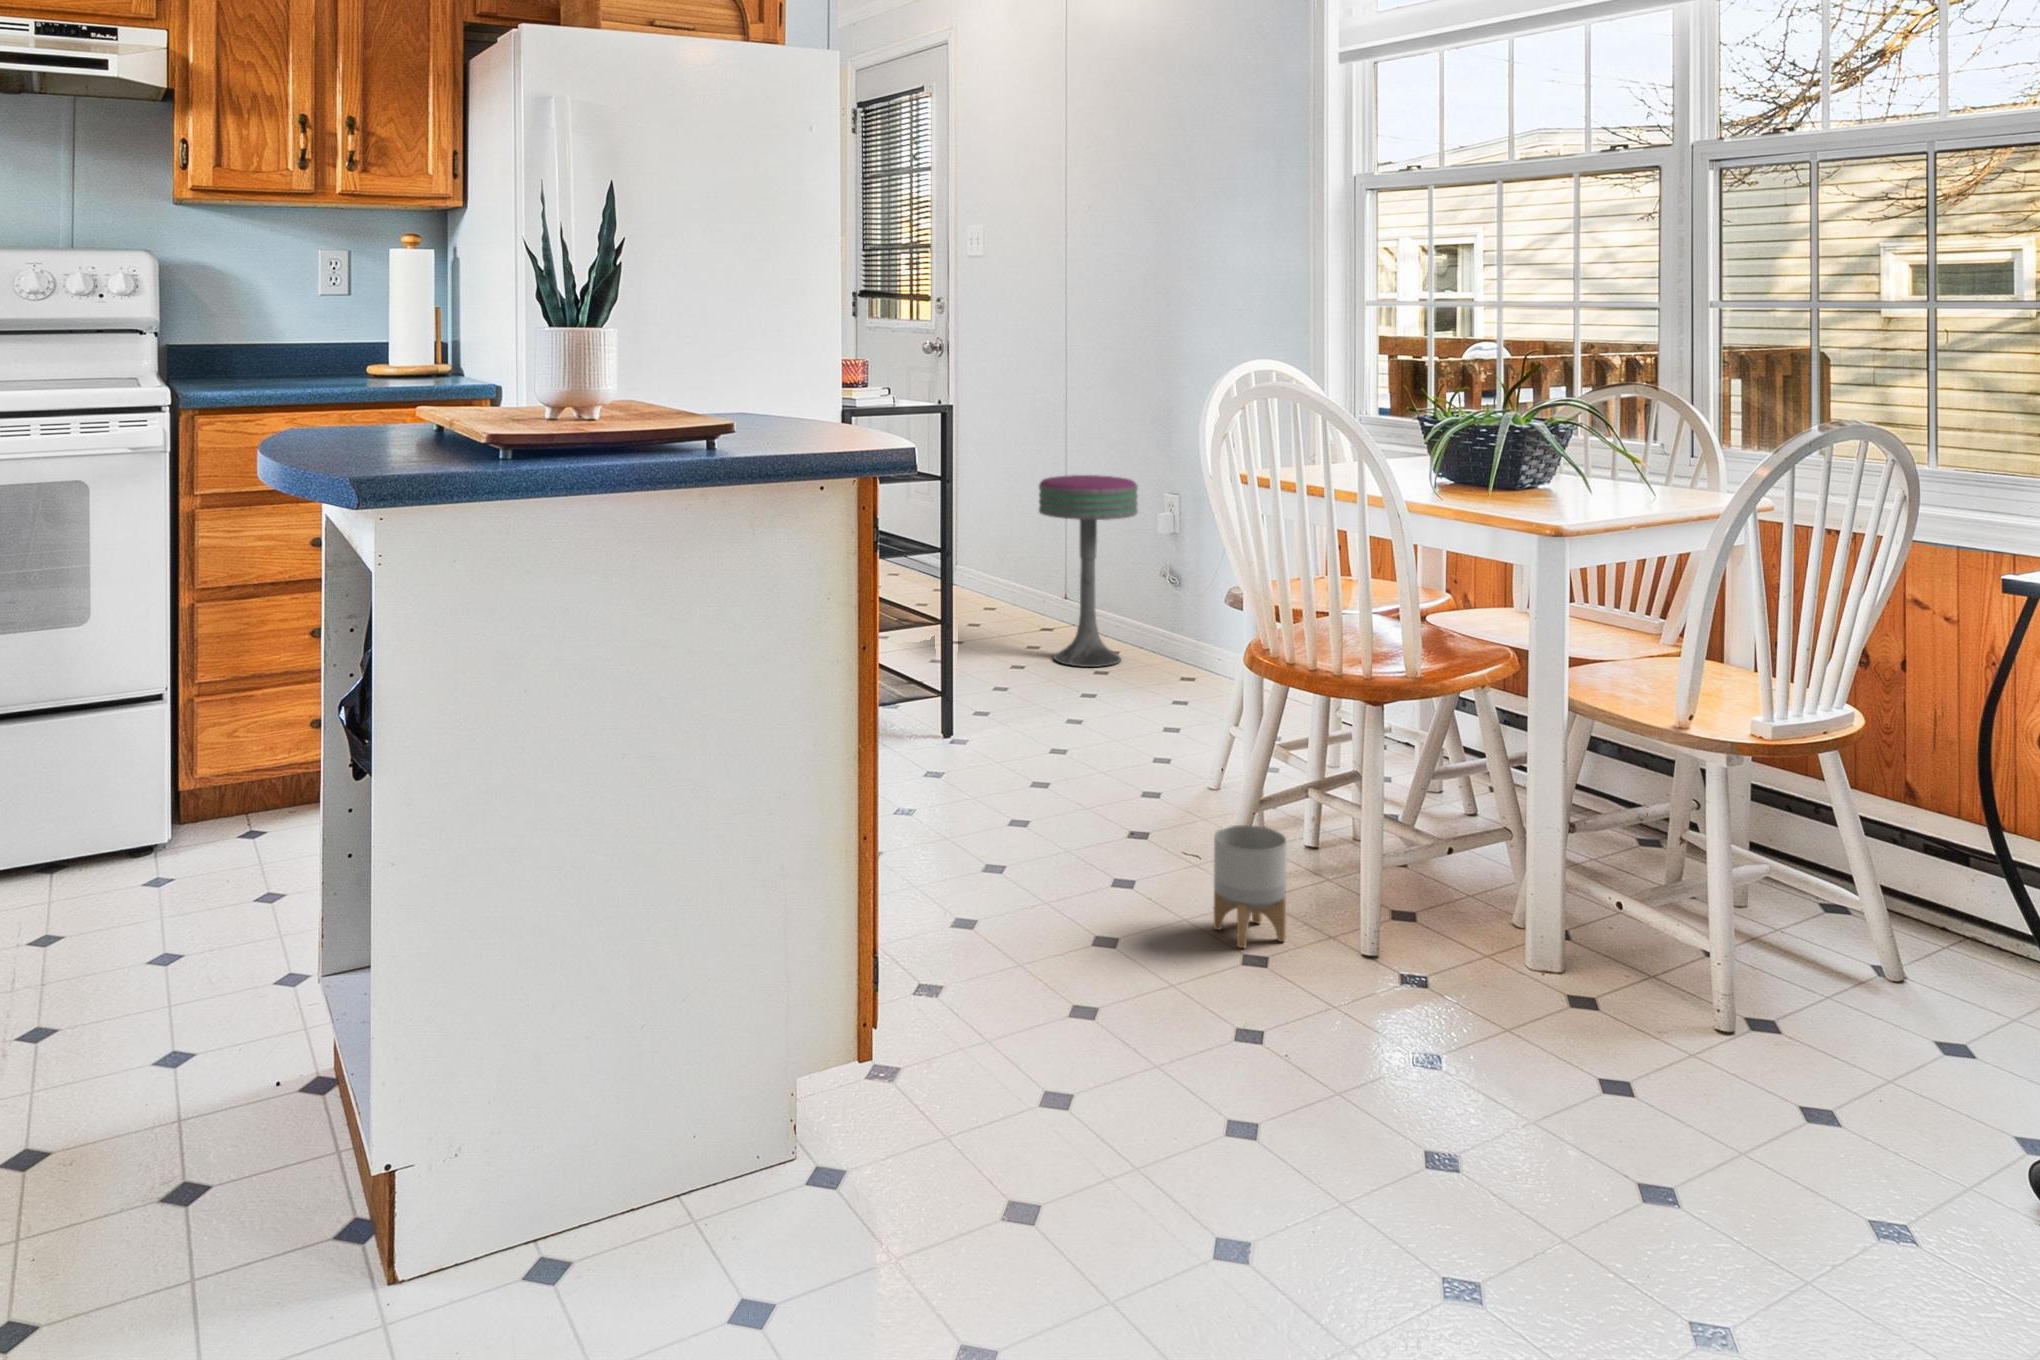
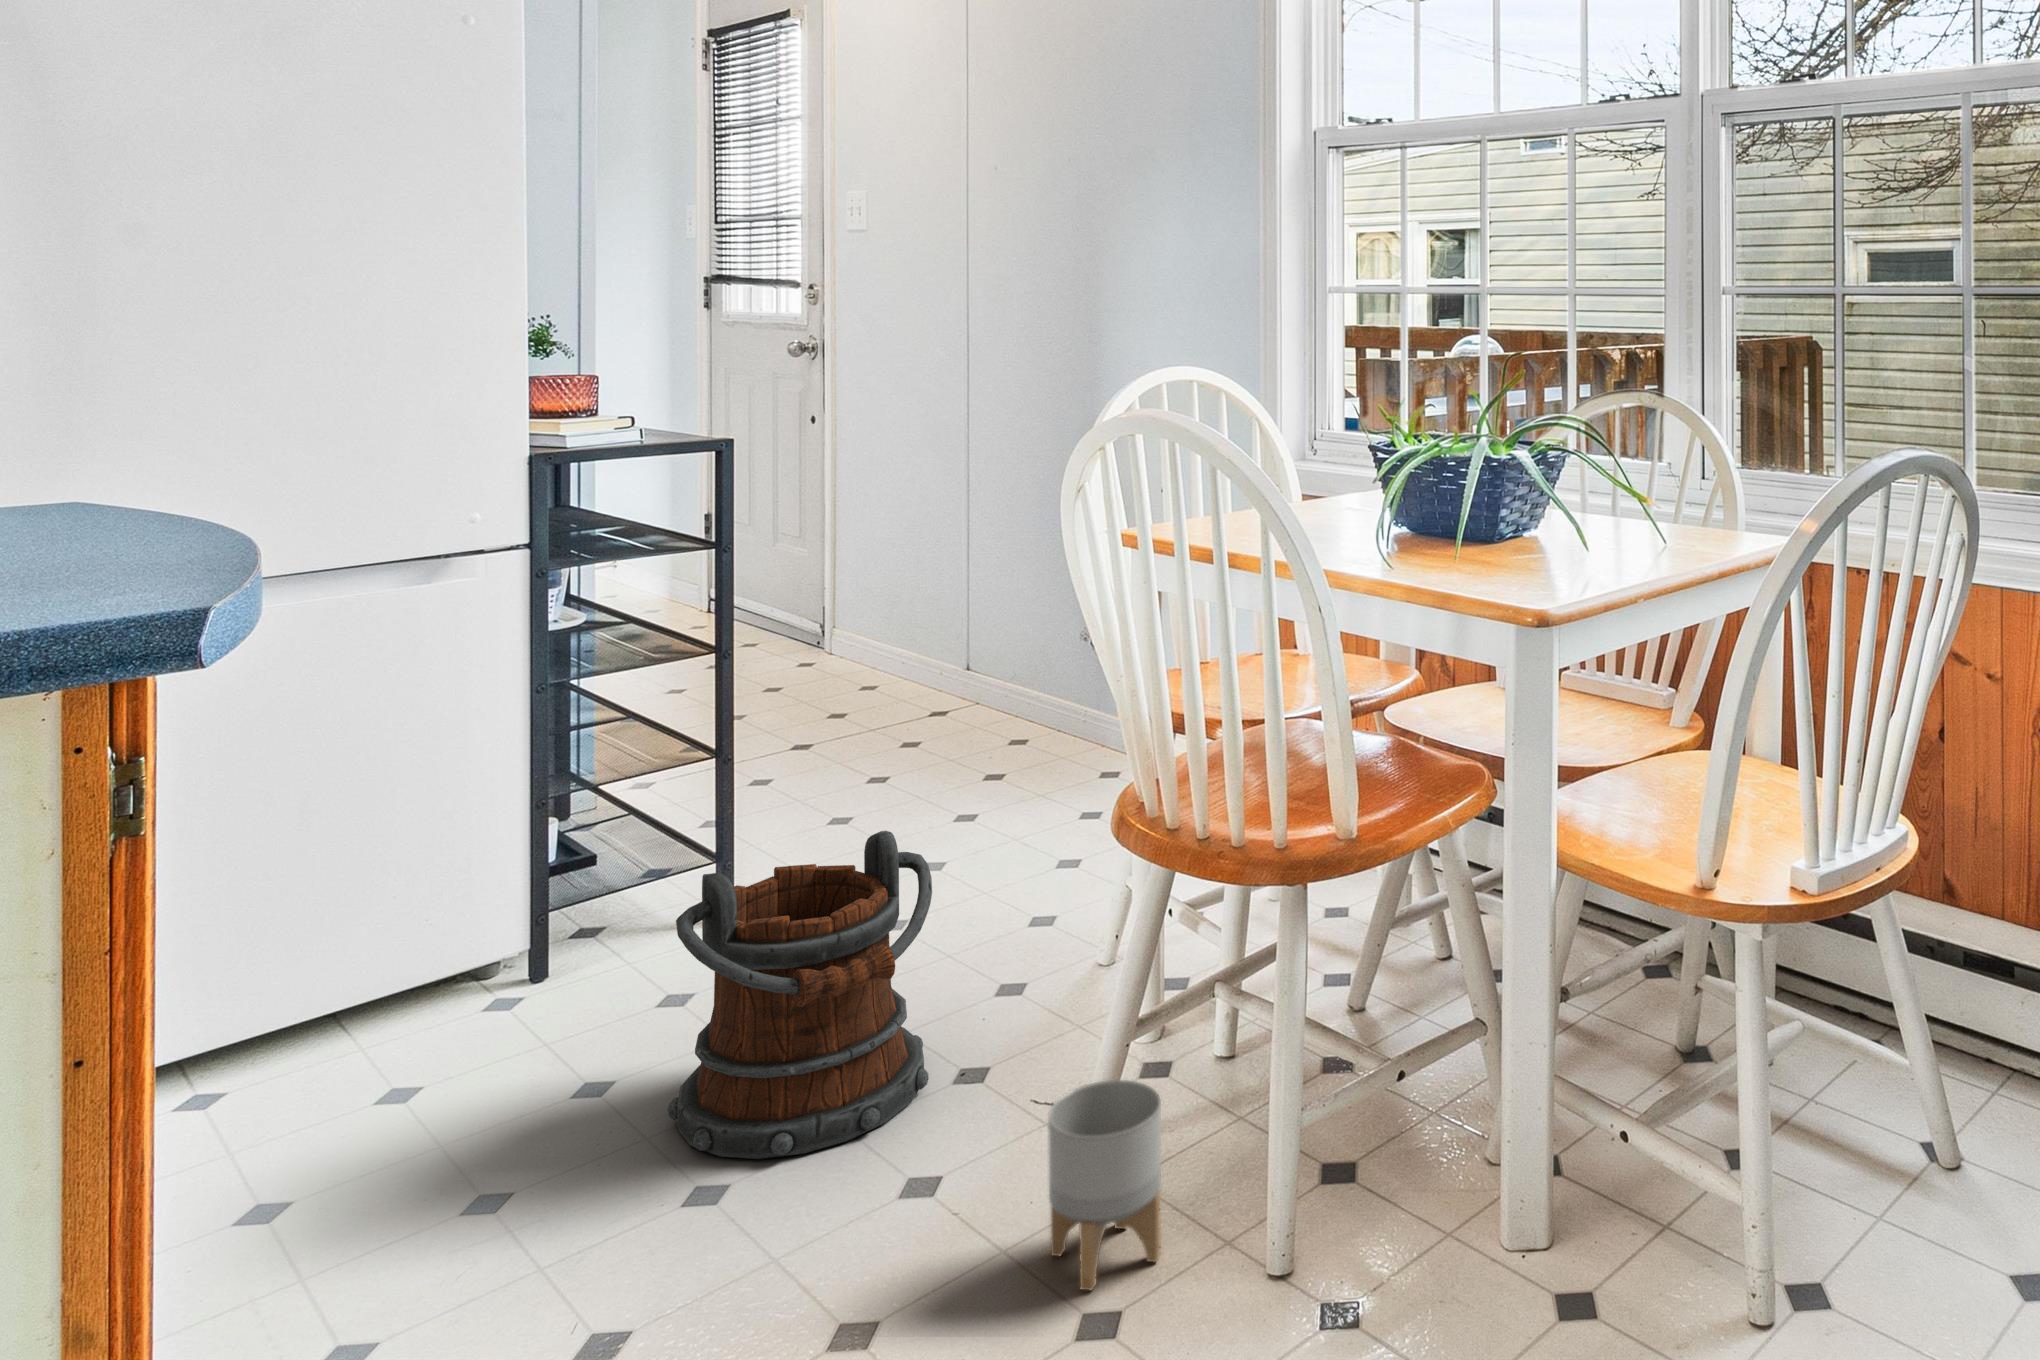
bar stool: present [1039,475,1138,667] -> none [915,518,1052,775]
bucket: none [952,666,1110,860] -> present [668,831,932,1159]

